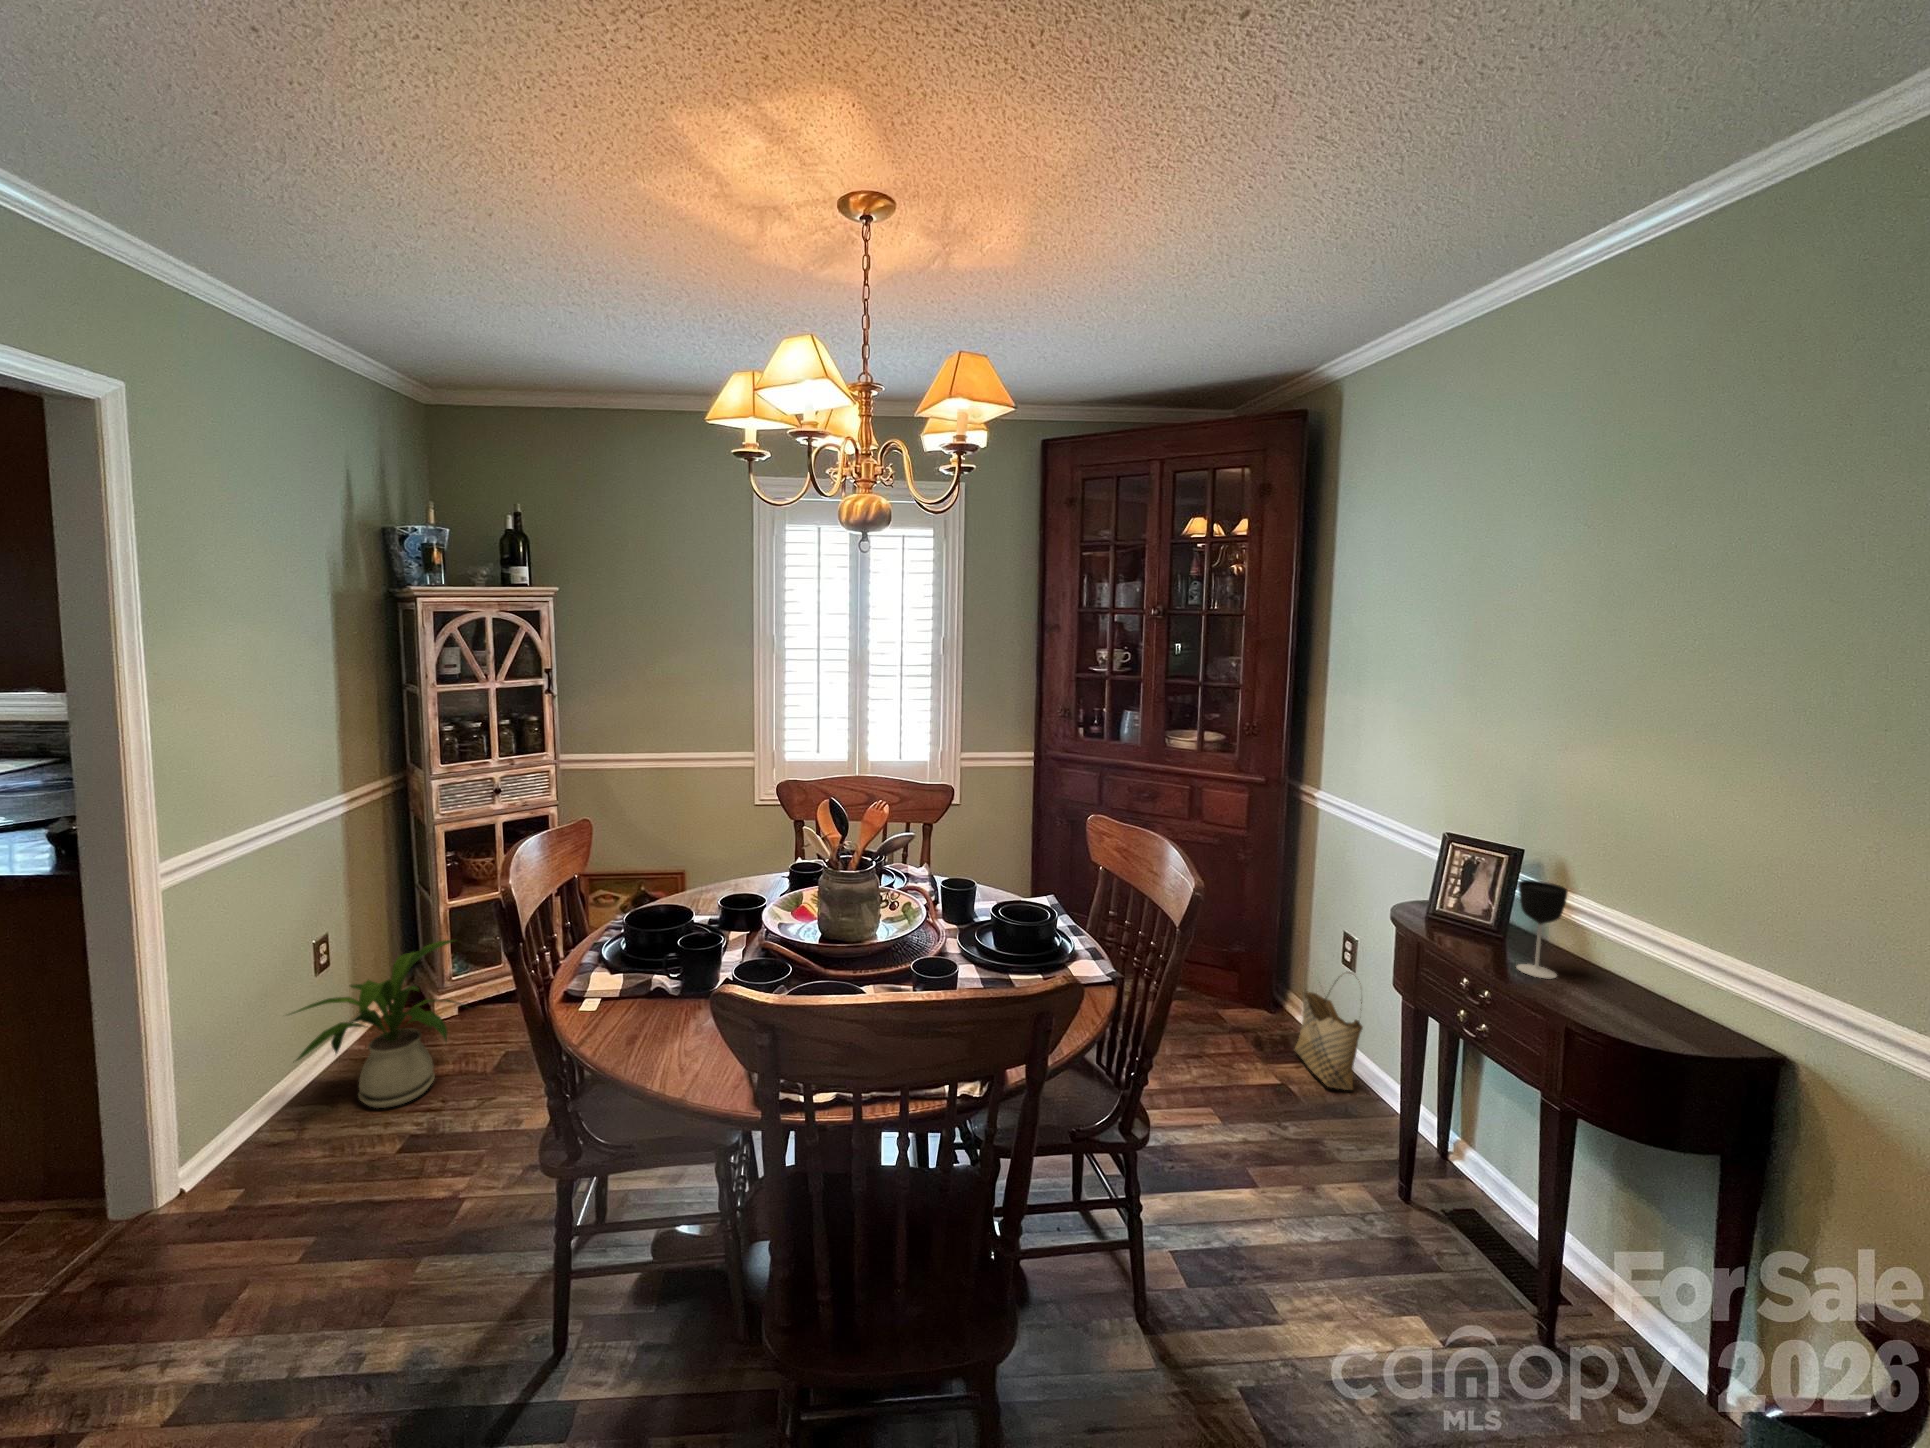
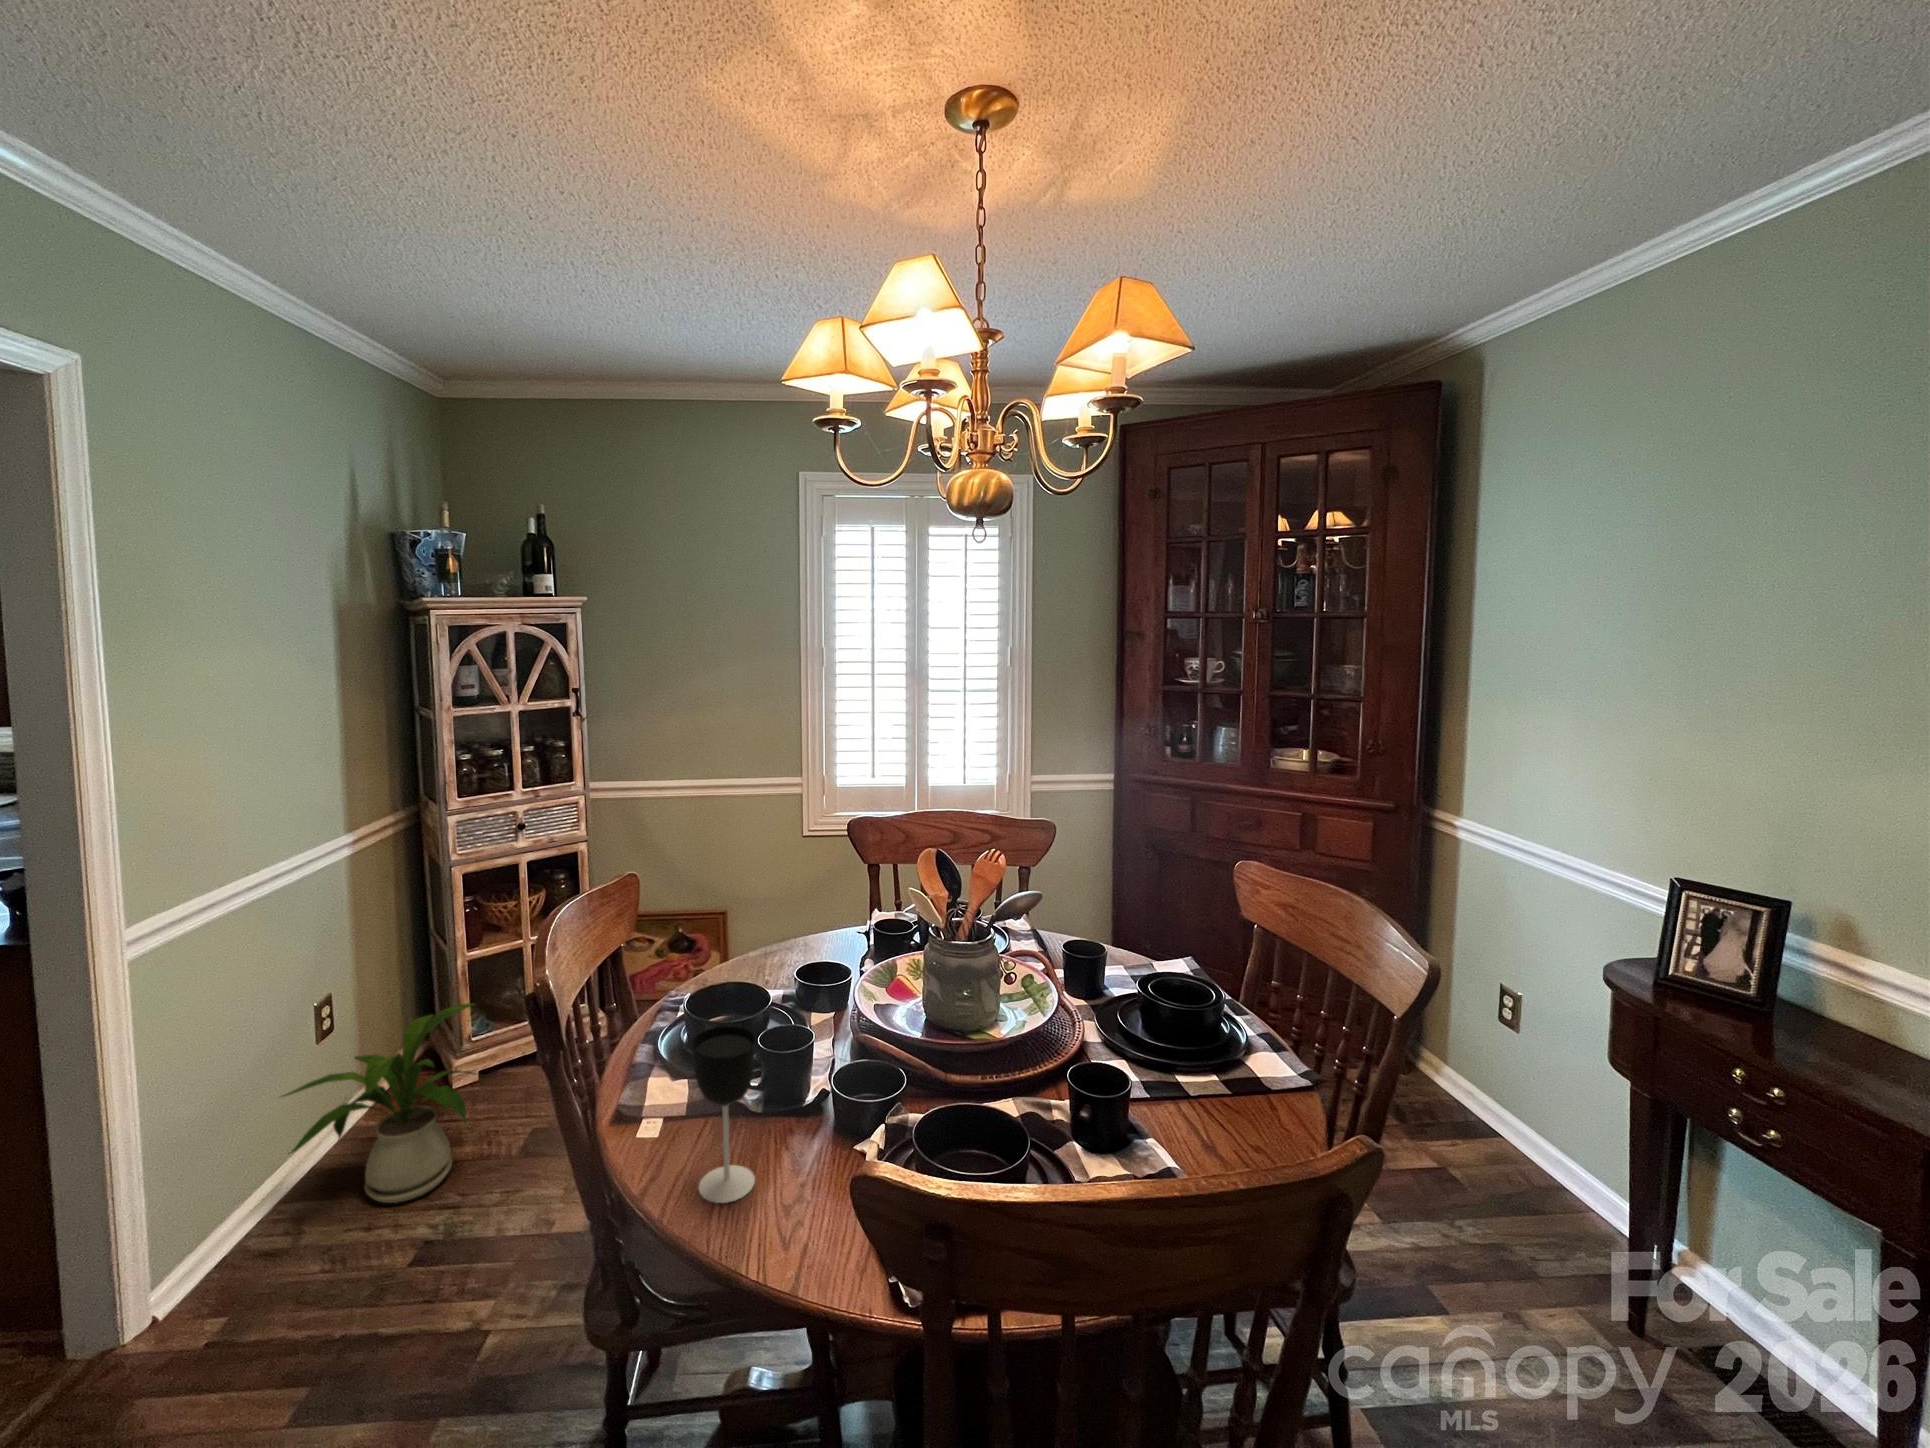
wine glass: present [1517,880,1568,979] -> present [692,1026,755,1203]
woven basket: present [1294,972,1363,1090] -> none [1448,1032,1543,1178]

